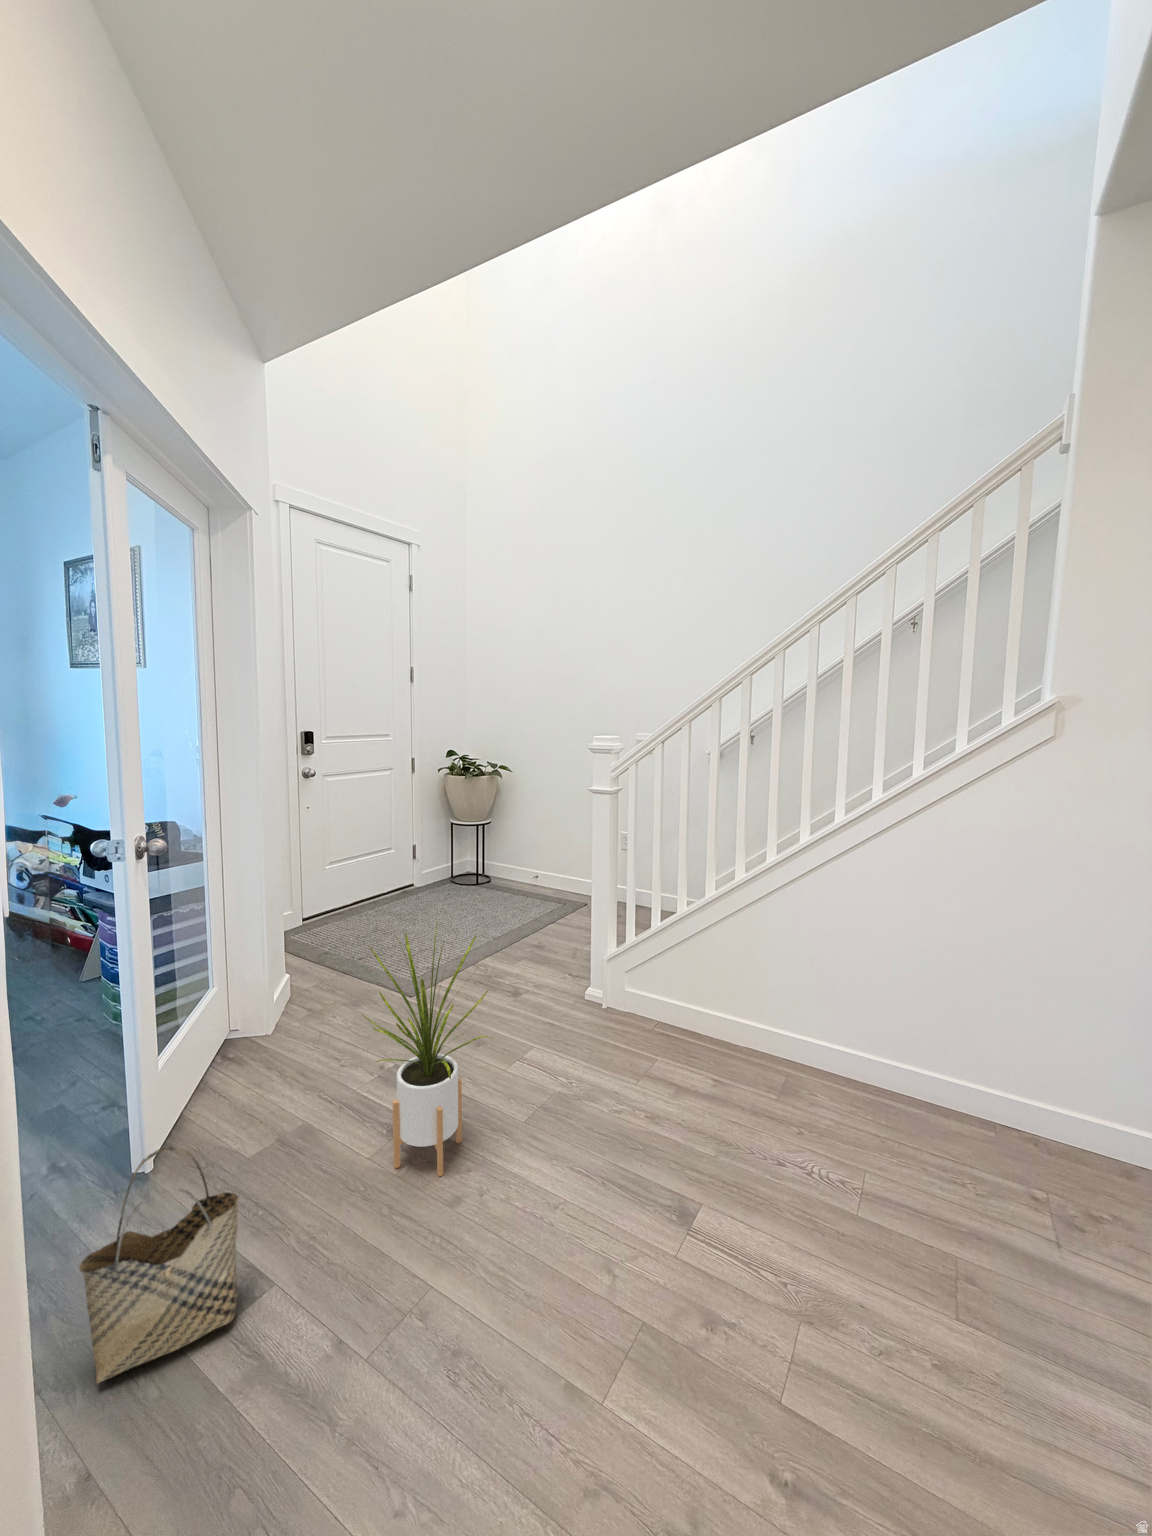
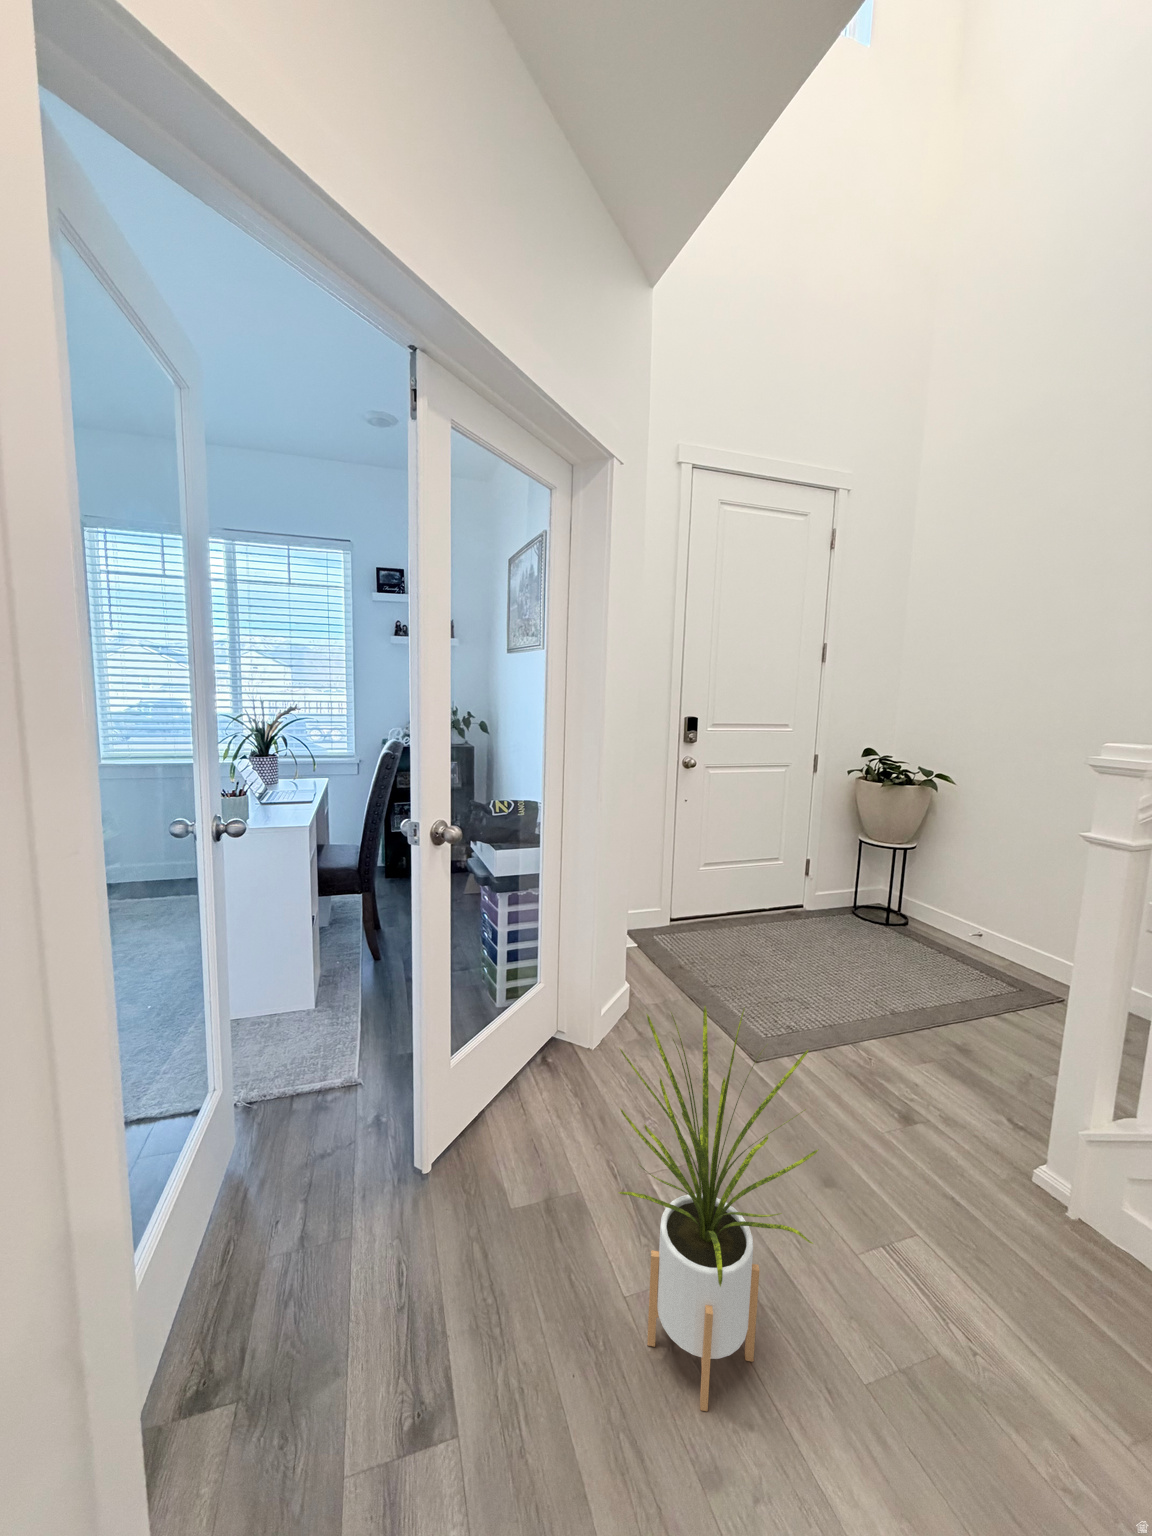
woven basket: present [79,1147,239,1383] -> none [260,1194,421,1465]

